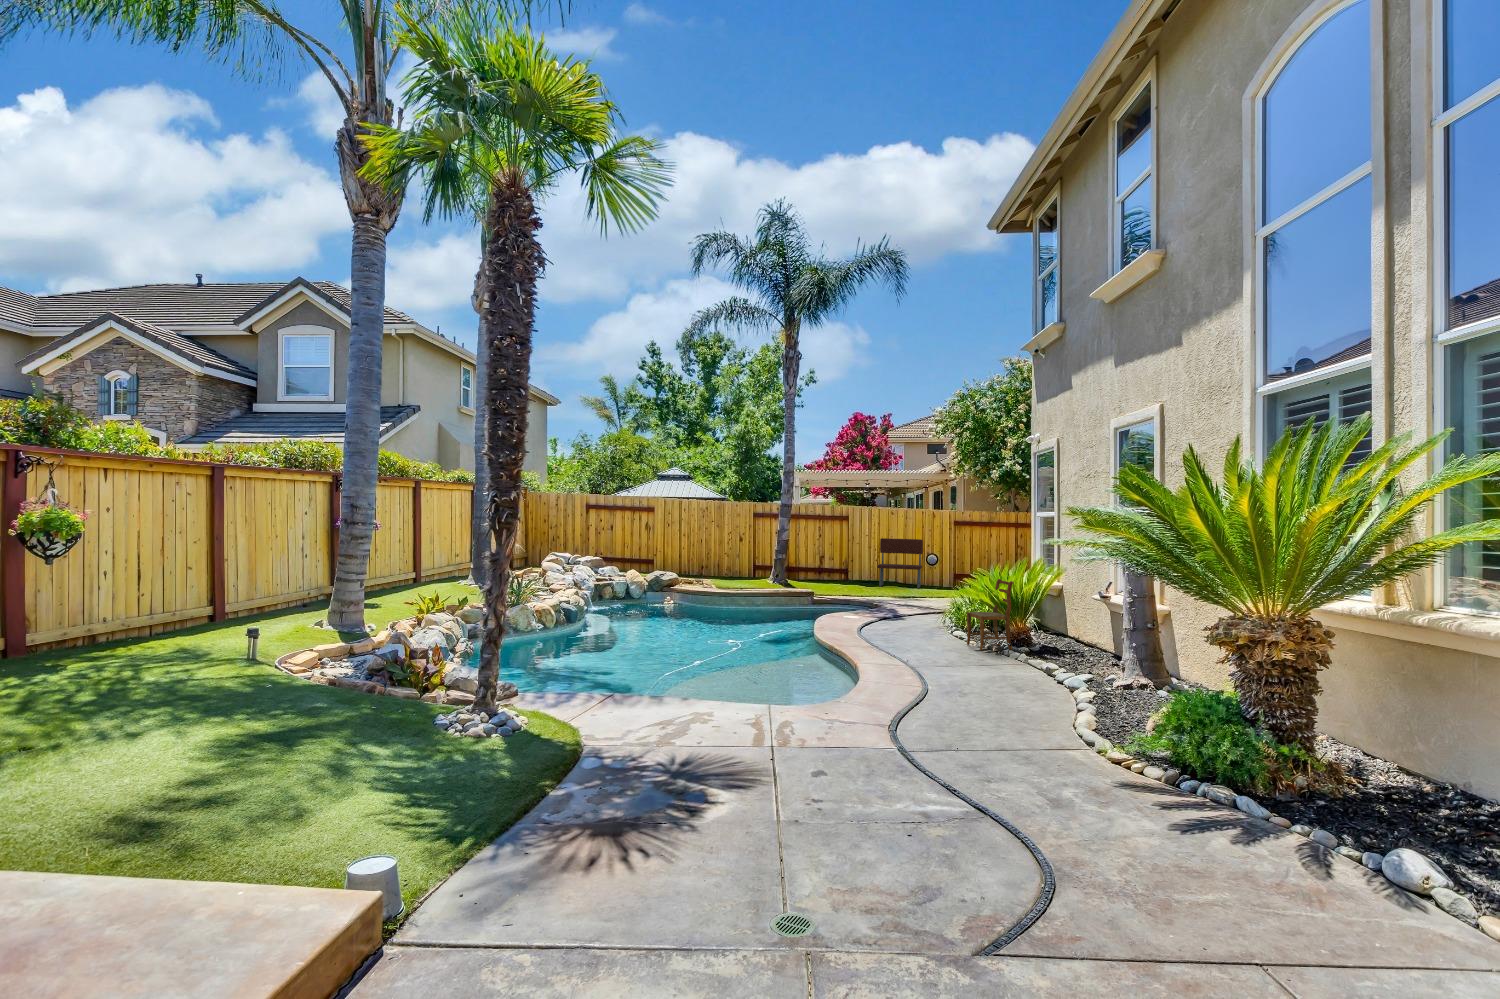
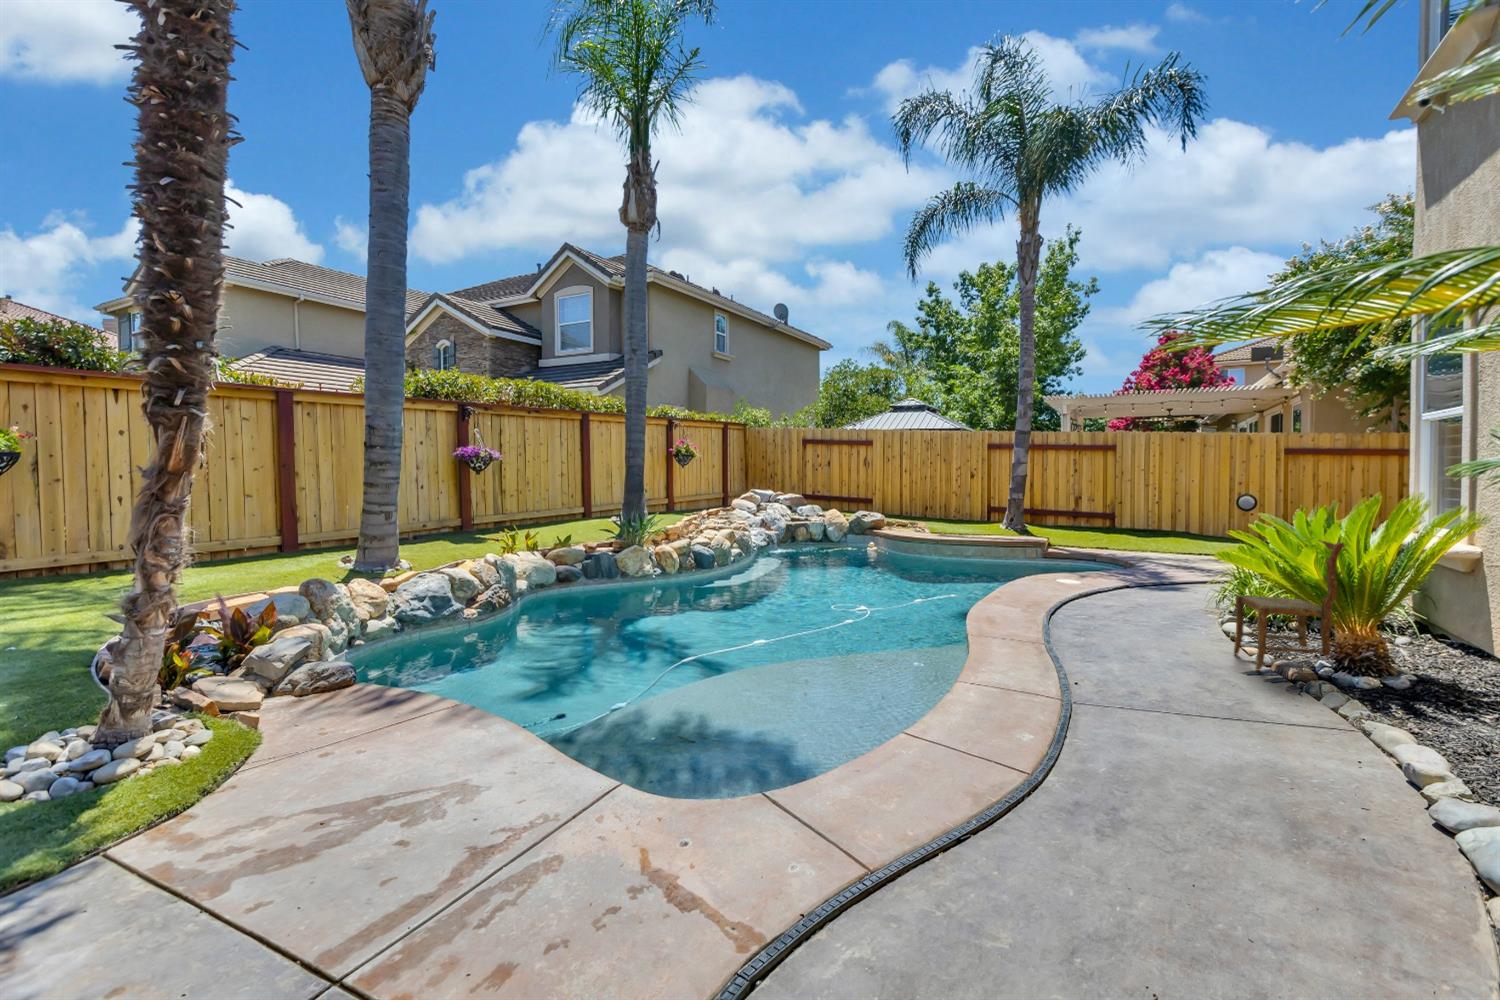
bench: present [877,538,923,588] -> none [1153,474,1229,542]

